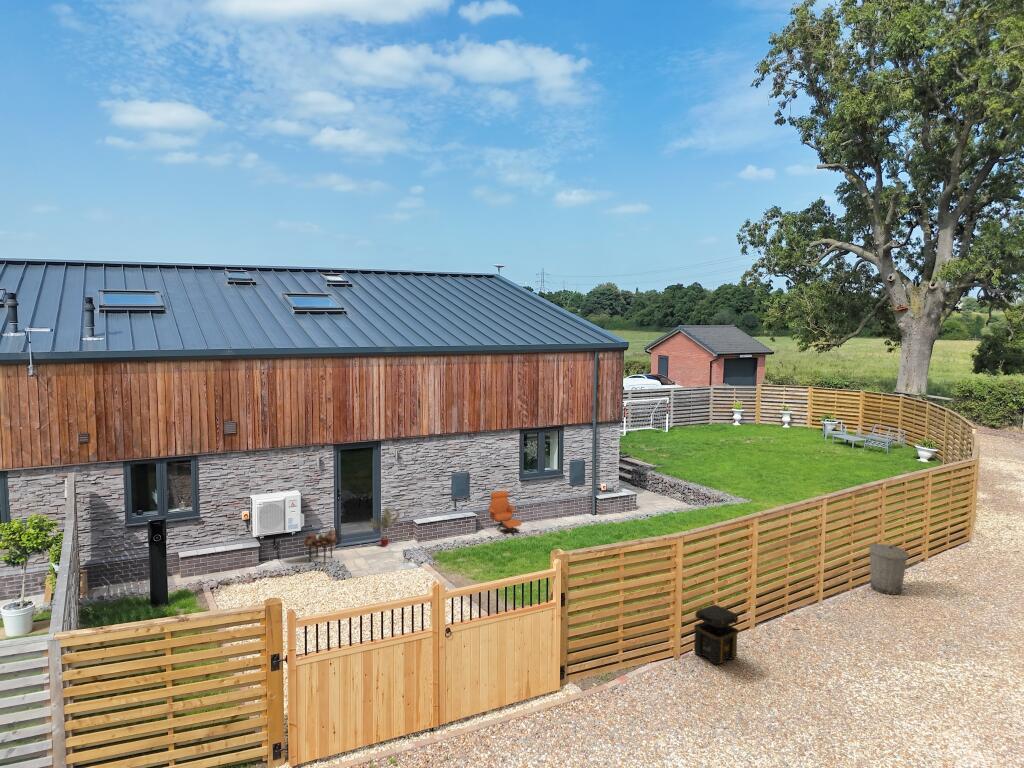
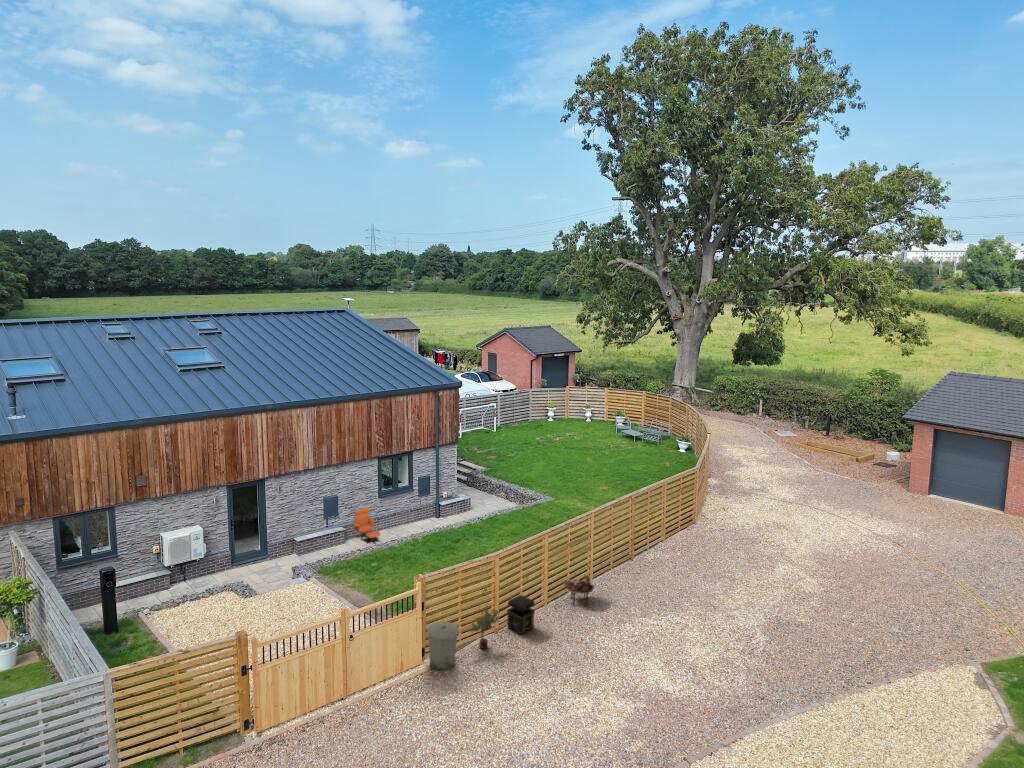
potted tree: present [368,506,400,547] -> present [470,606,499,649]
side table: present [304,530,337,562] -> present [564,576,594,604]
trash can: present [869,544,909,594] -> present [427,622,459,670]

